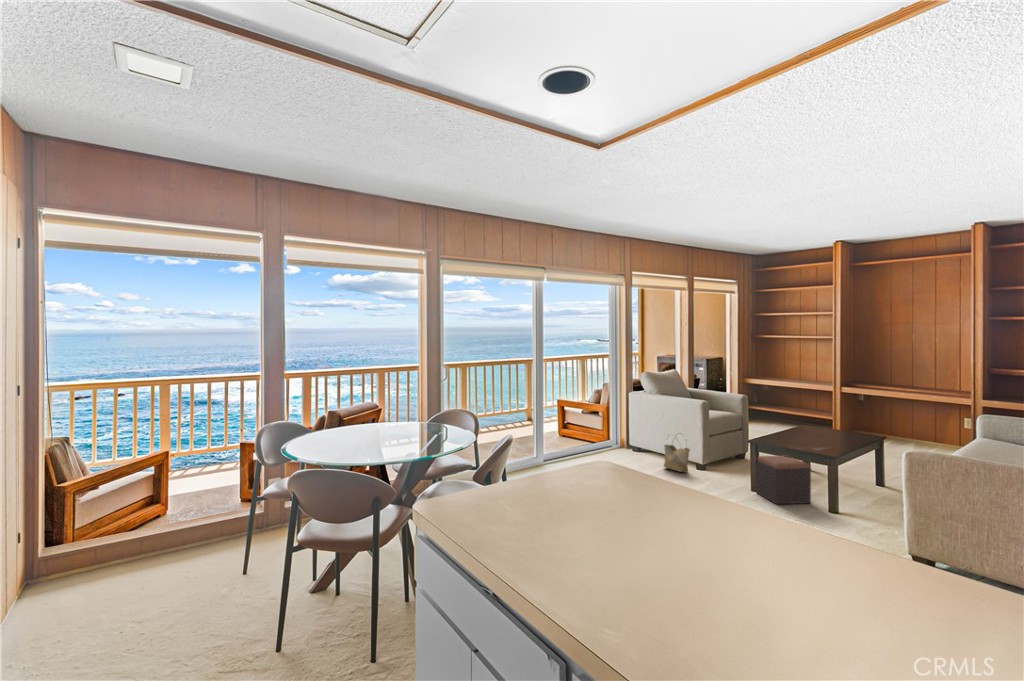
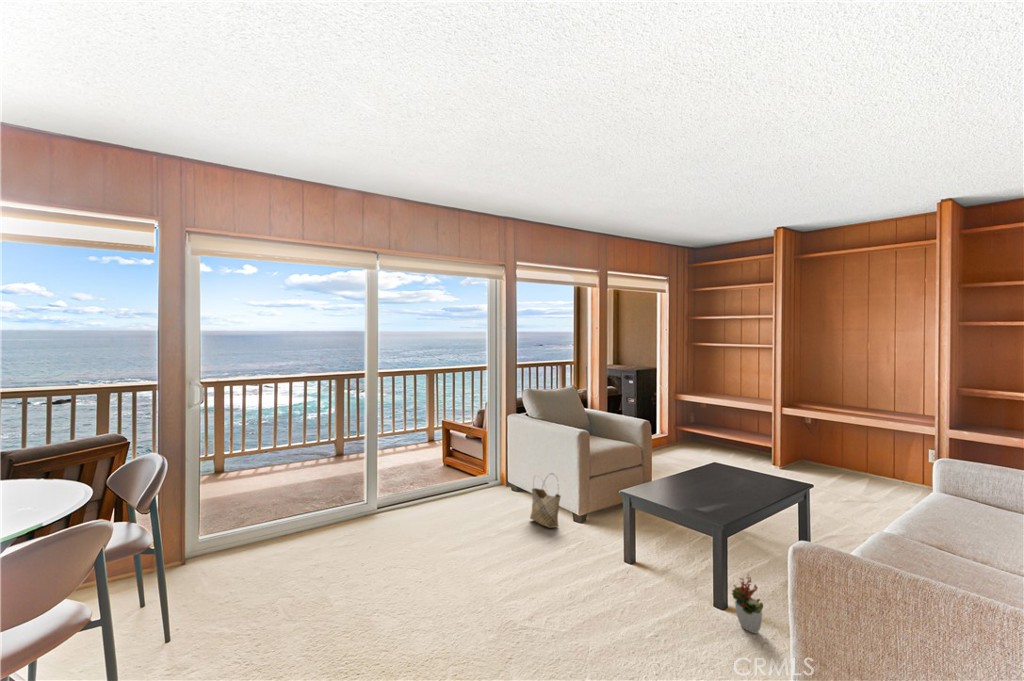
footstool: present [756,456,811,504] -> none [629,513,696,590]
decorative plant: none [844,487,868,524] -> present [732,577,763,634]

